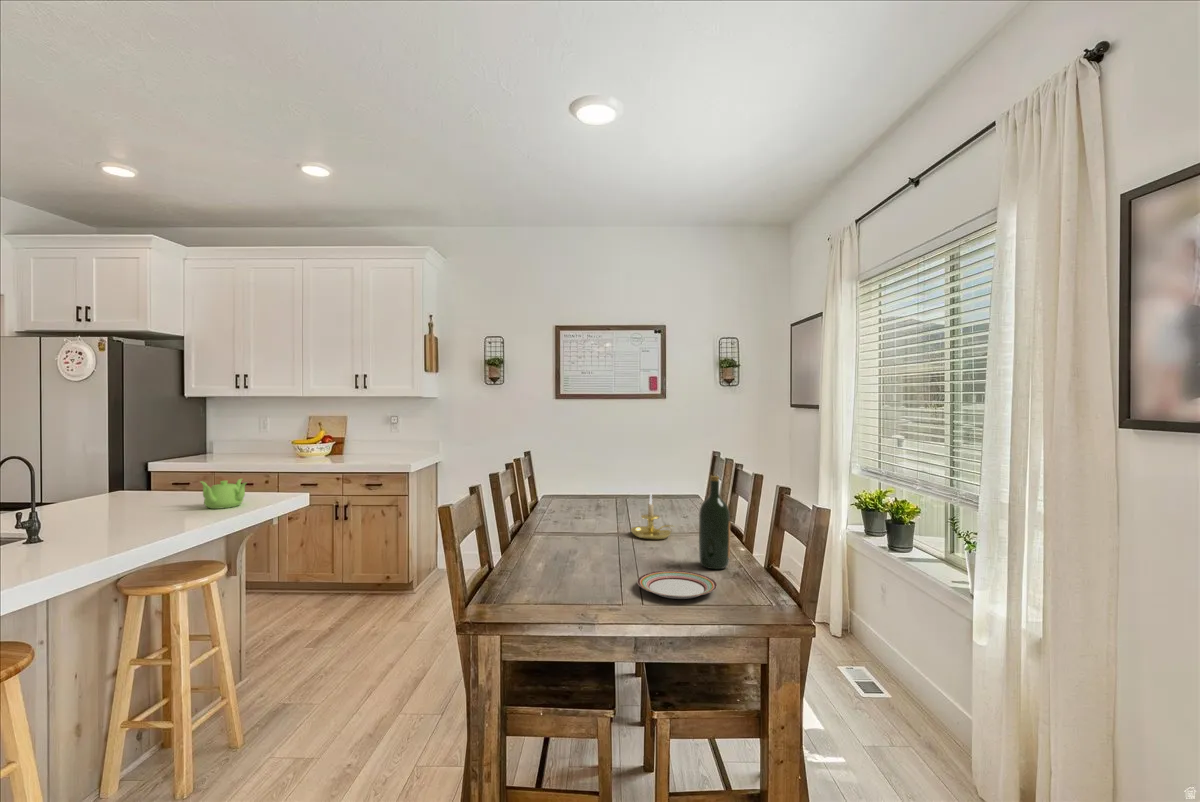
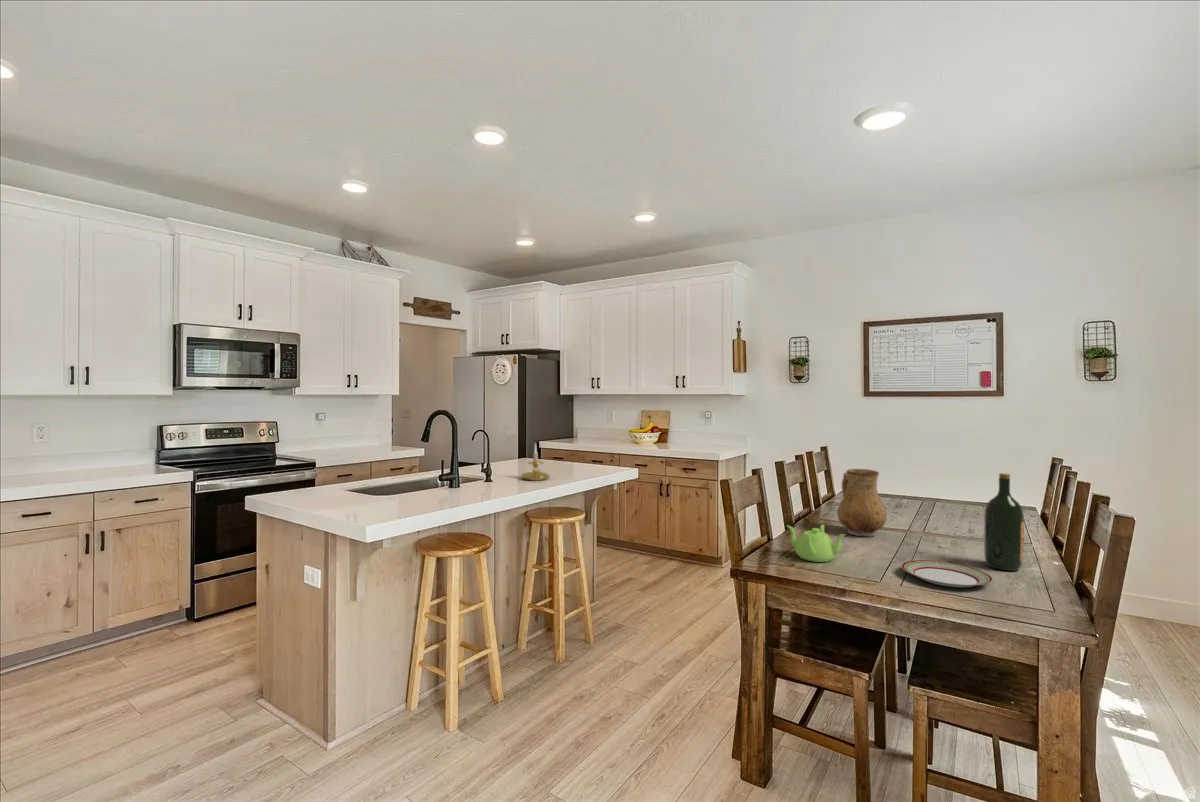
teapot: present [201,479,246,509] -> present [788,525,845,562]
ceramic pitcher: none [560,479,608,551] -> present [837,469,887,536]
candle holder: present [631,494,673,540] -> present [521,445,550,481]

